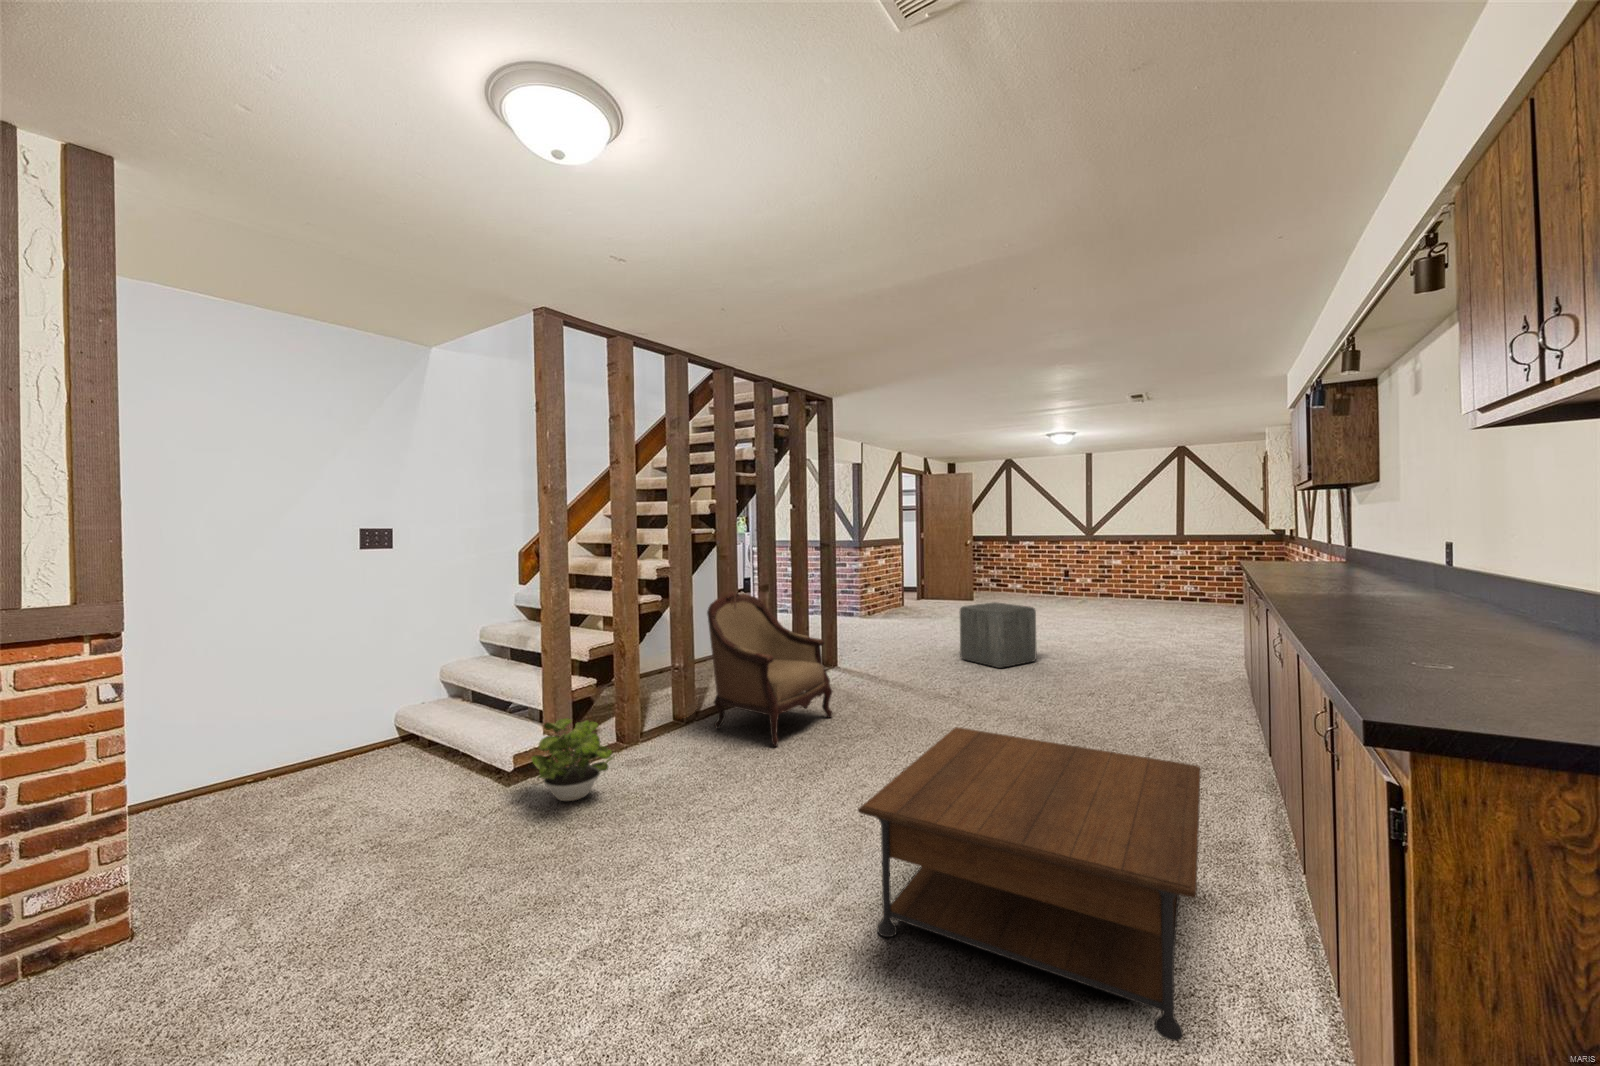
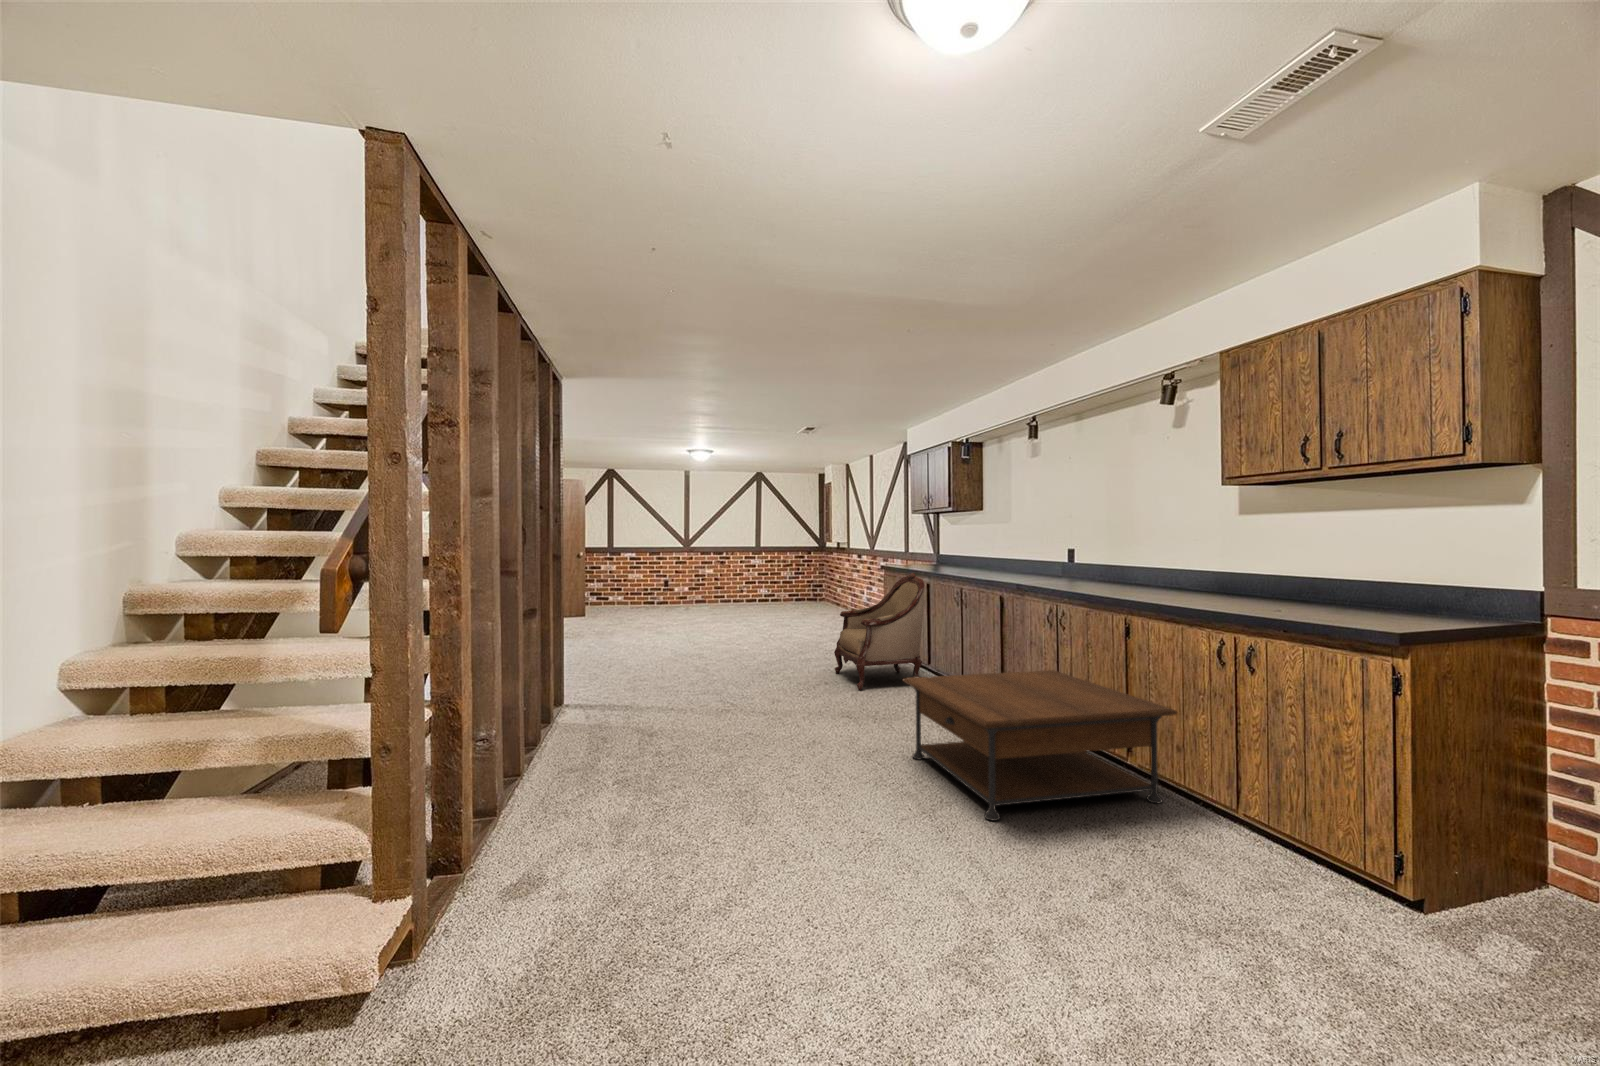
armchair: present [707,592,832,747] -> present [834,573,925,690]
ottoman: present [960,602,1036,668] -> none [682,603,746,661]
potted plant: present [532,718,614,801] -> none [489,738,619,852]

